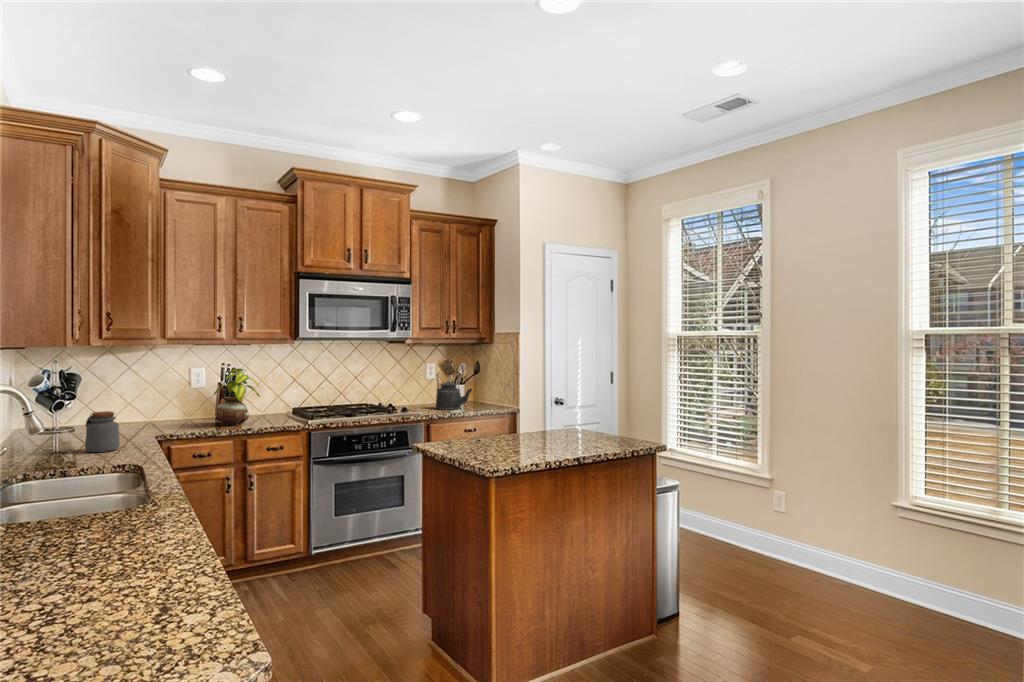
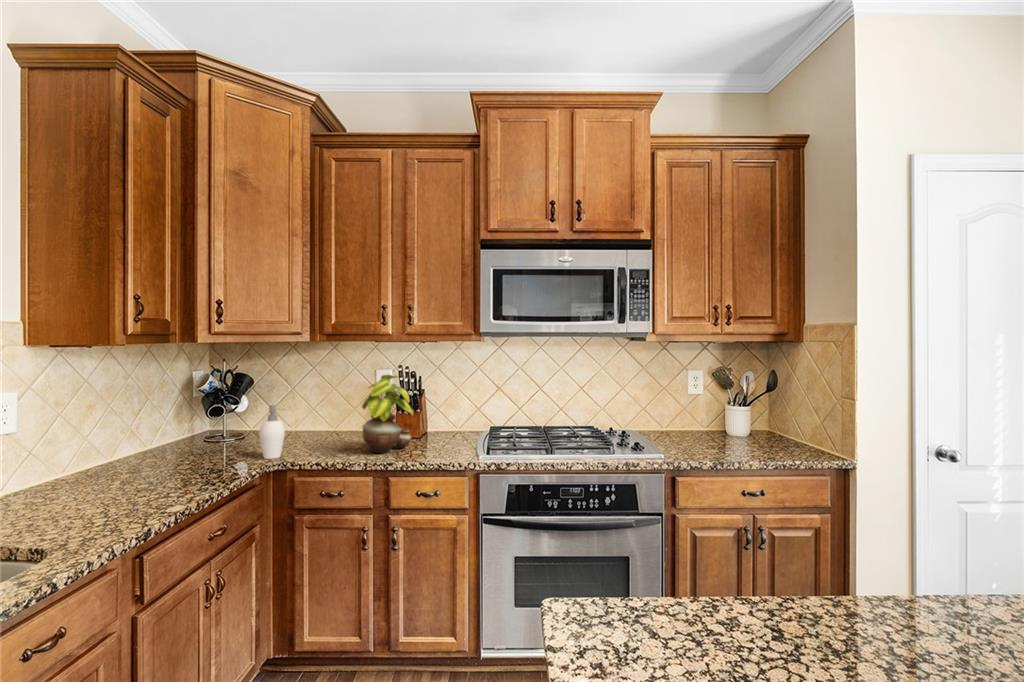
kettle: present [436,375,472,410] -> none [694,390,759,453]
soap dispenser: none [139,393,164,434] -> present [260,405,285,459]
jar: present [85,411,120,452] -> none [105,435,158,498]

